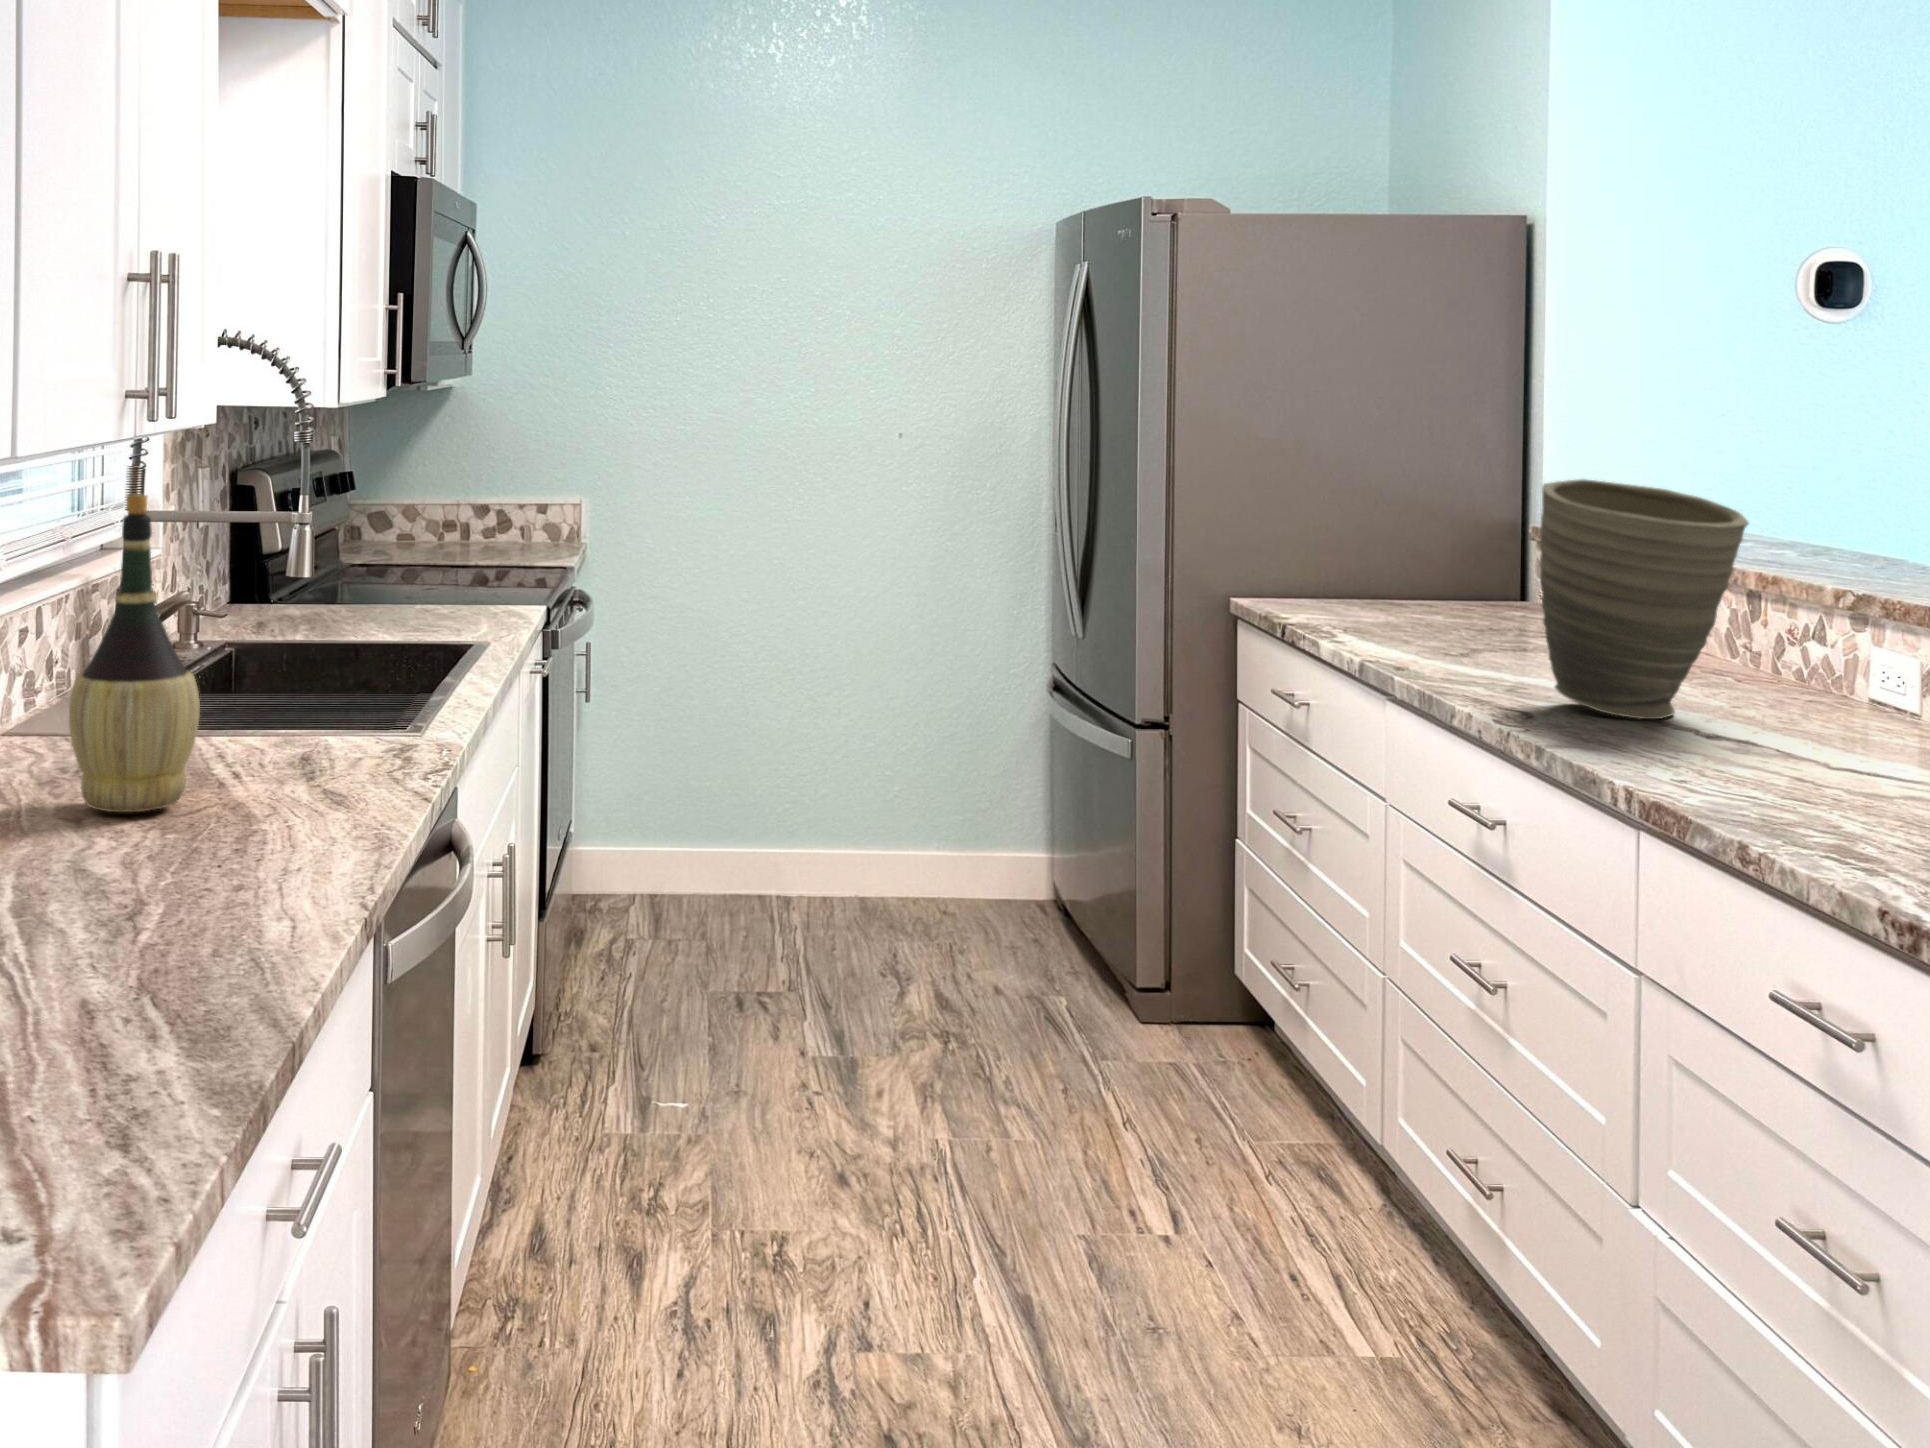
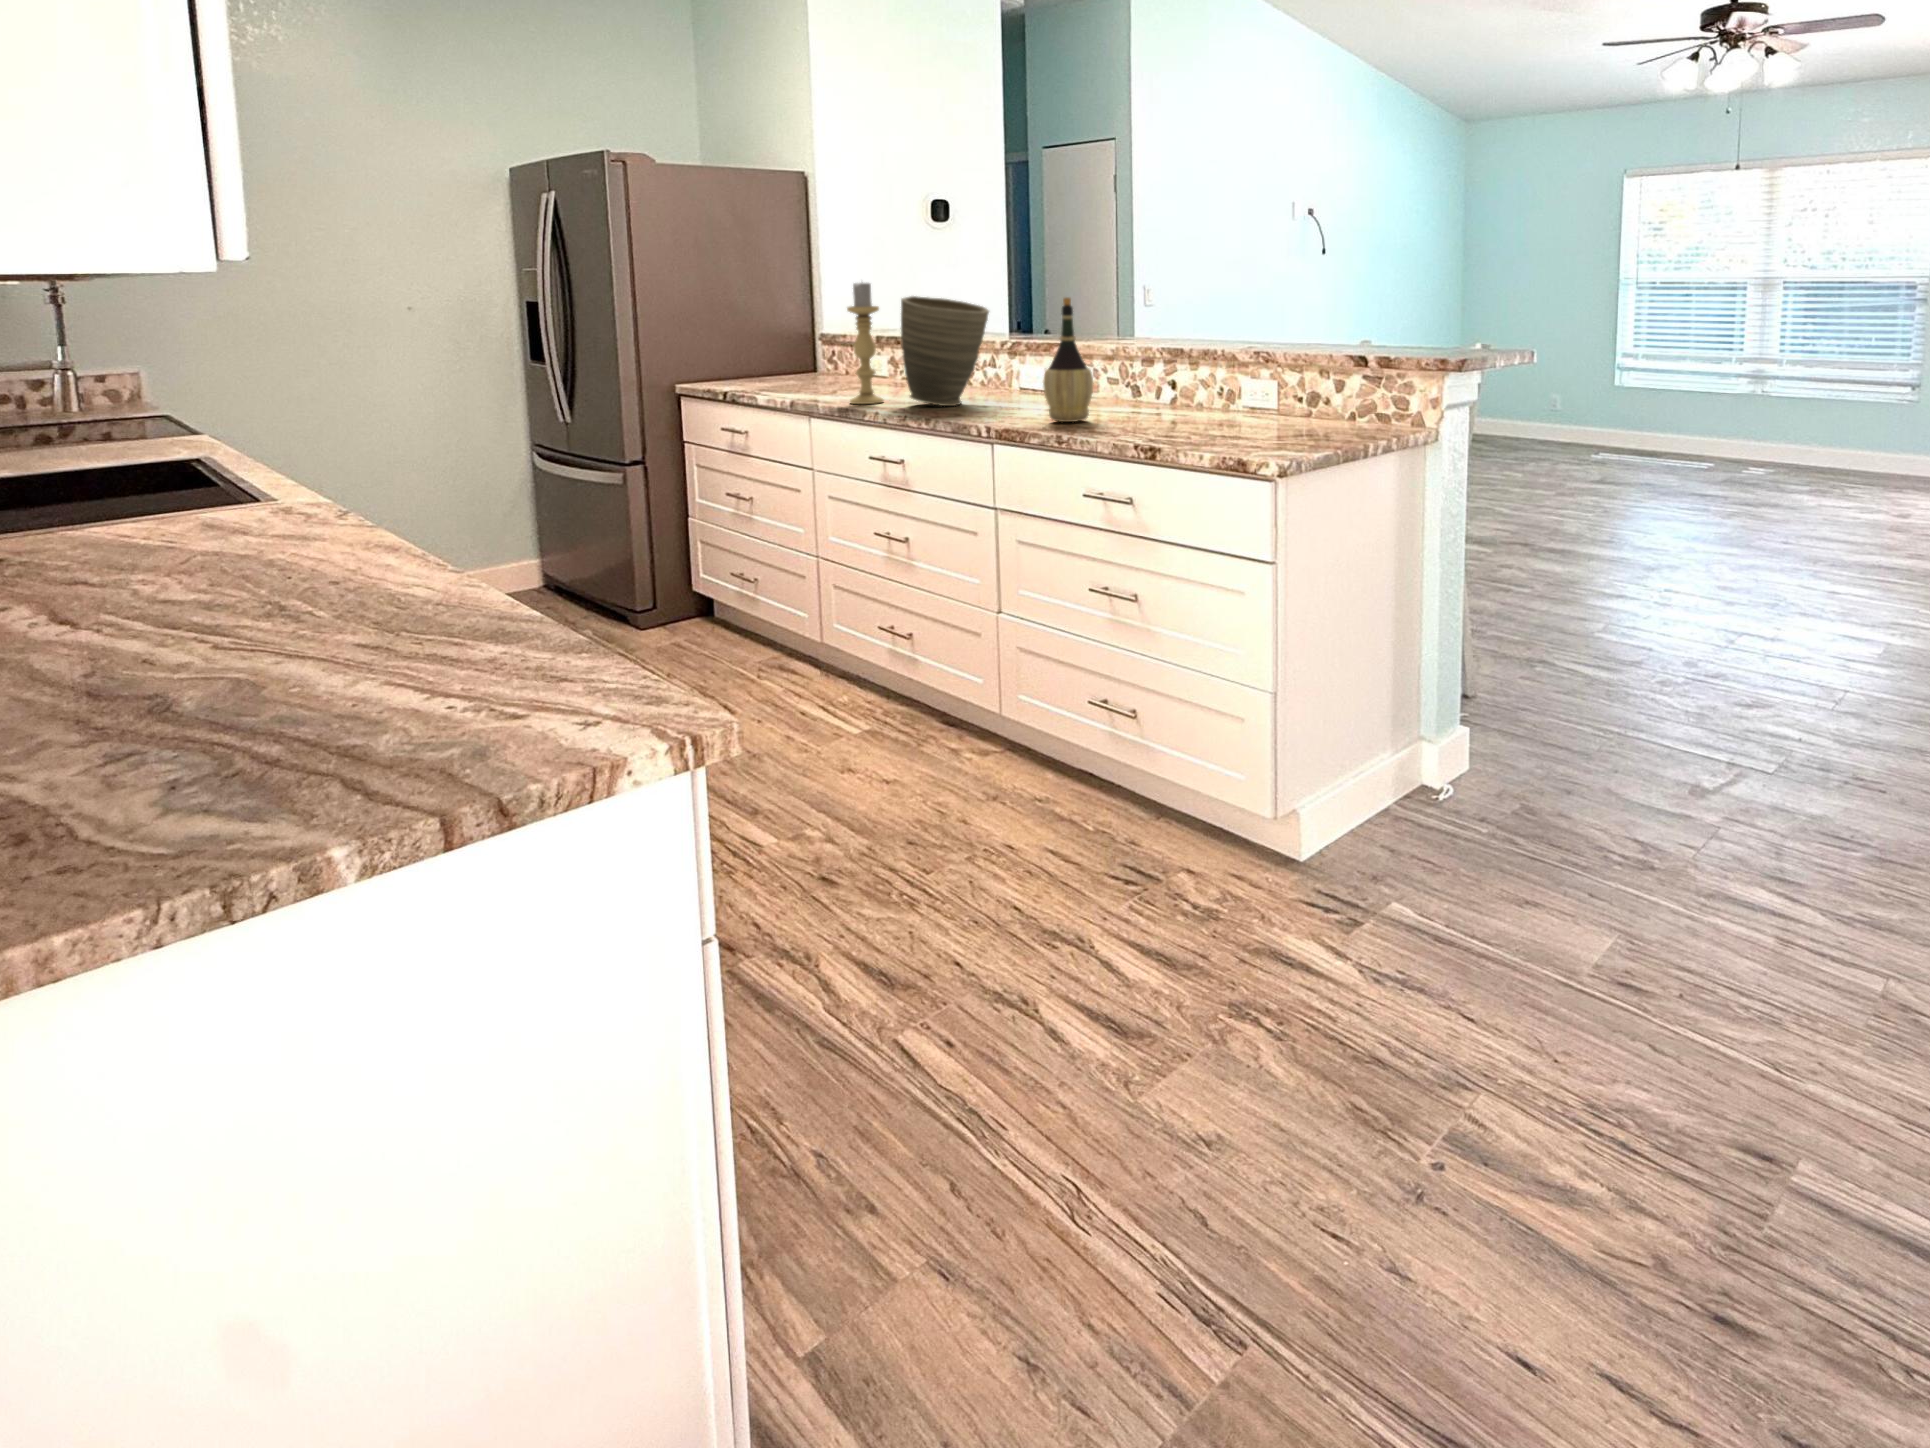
candle holder: none [1453,440,1525,688] -> present [847,282,883,404]
wine bottle: present [69,494,200,812] -> present [1043,297,1093,422]

